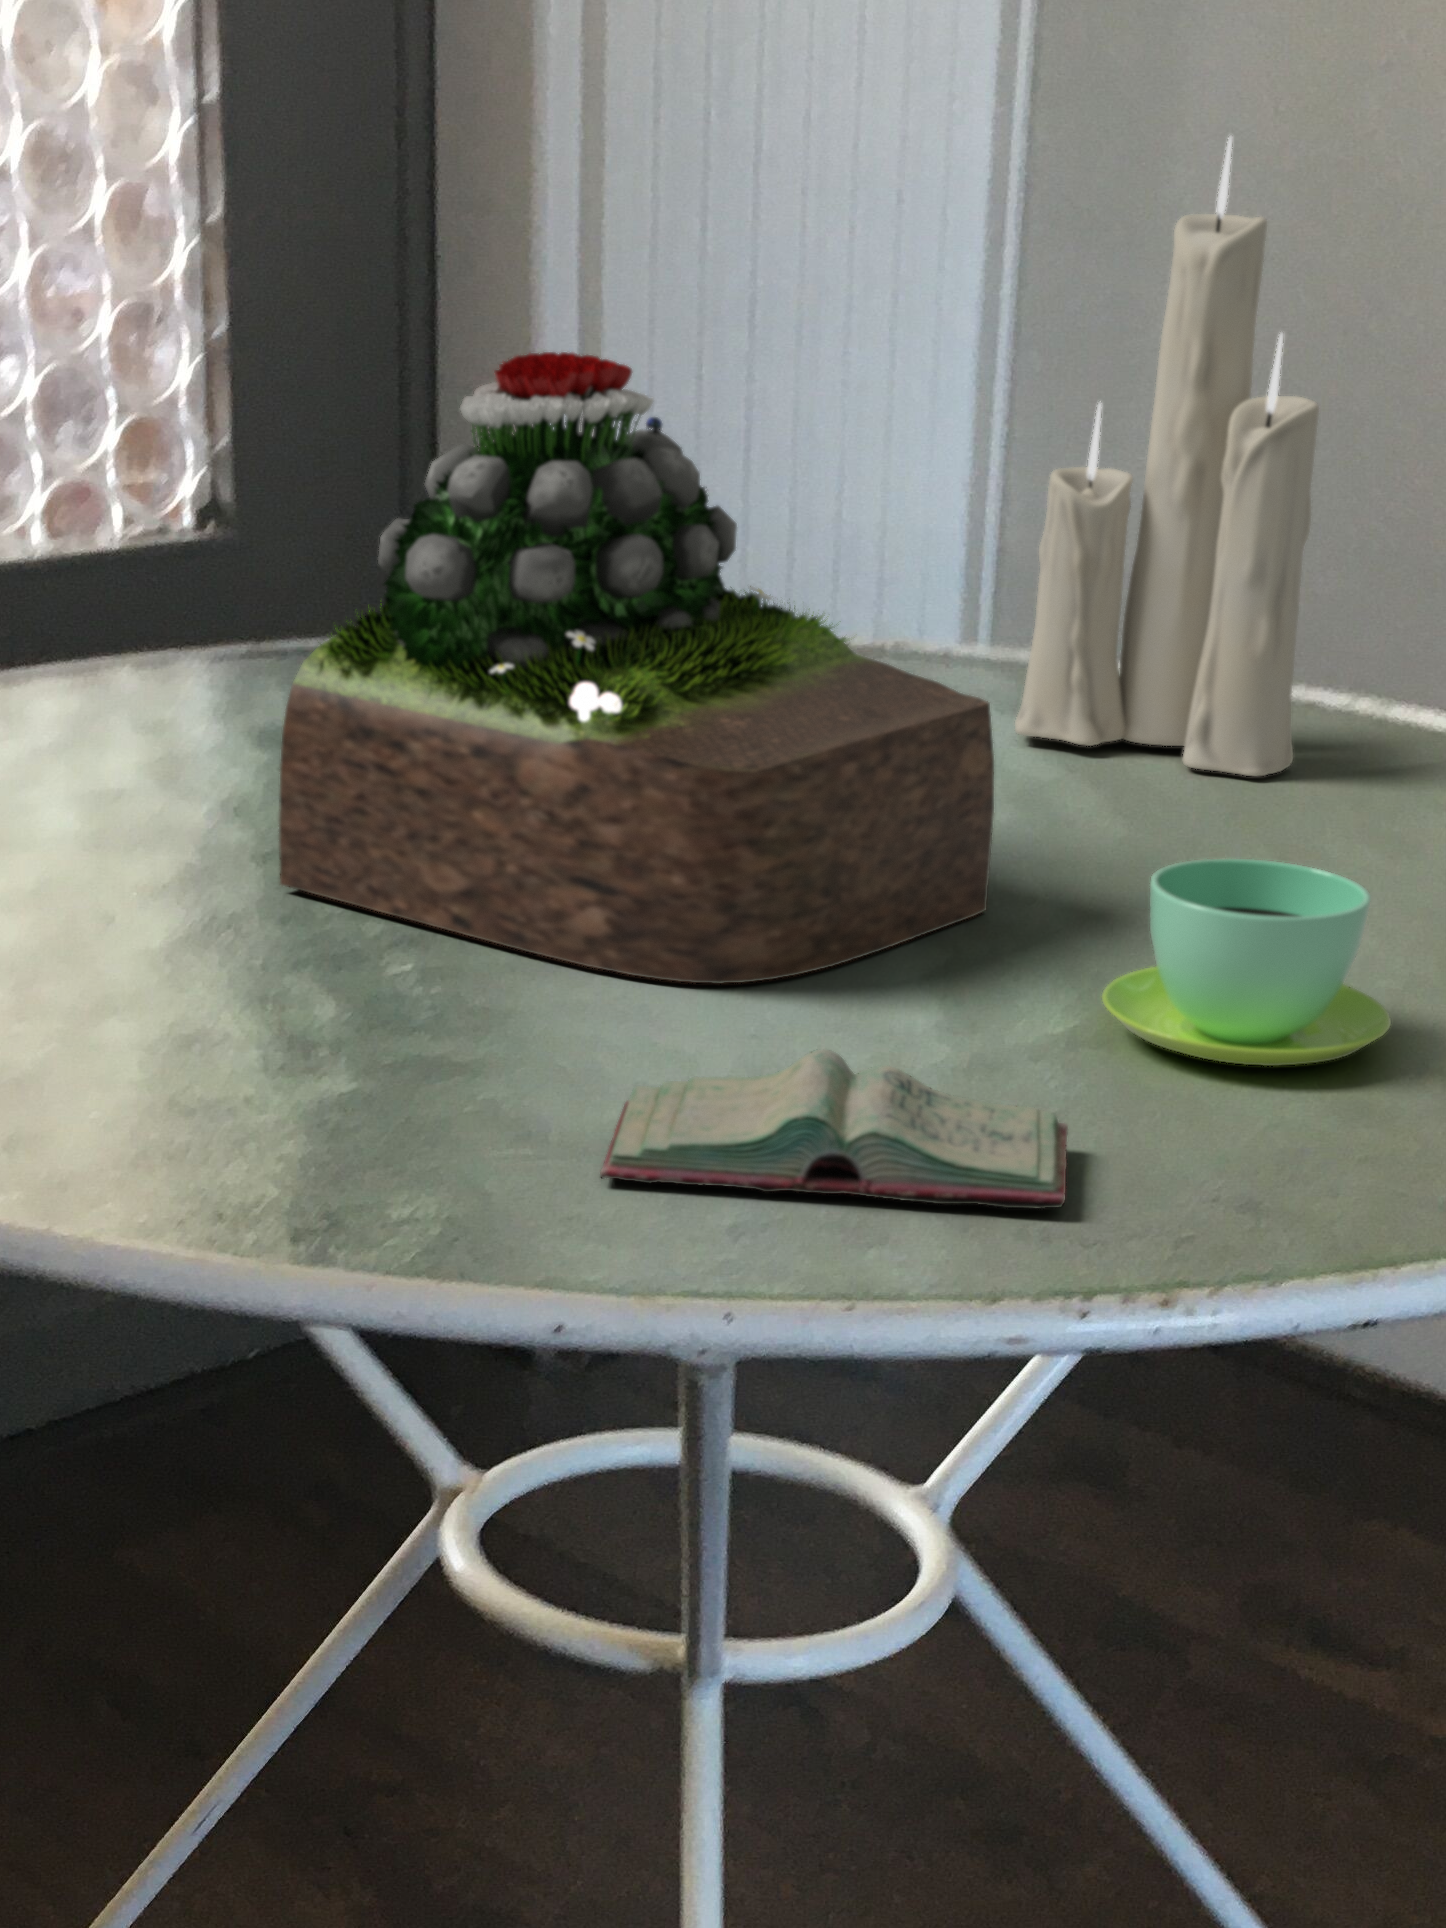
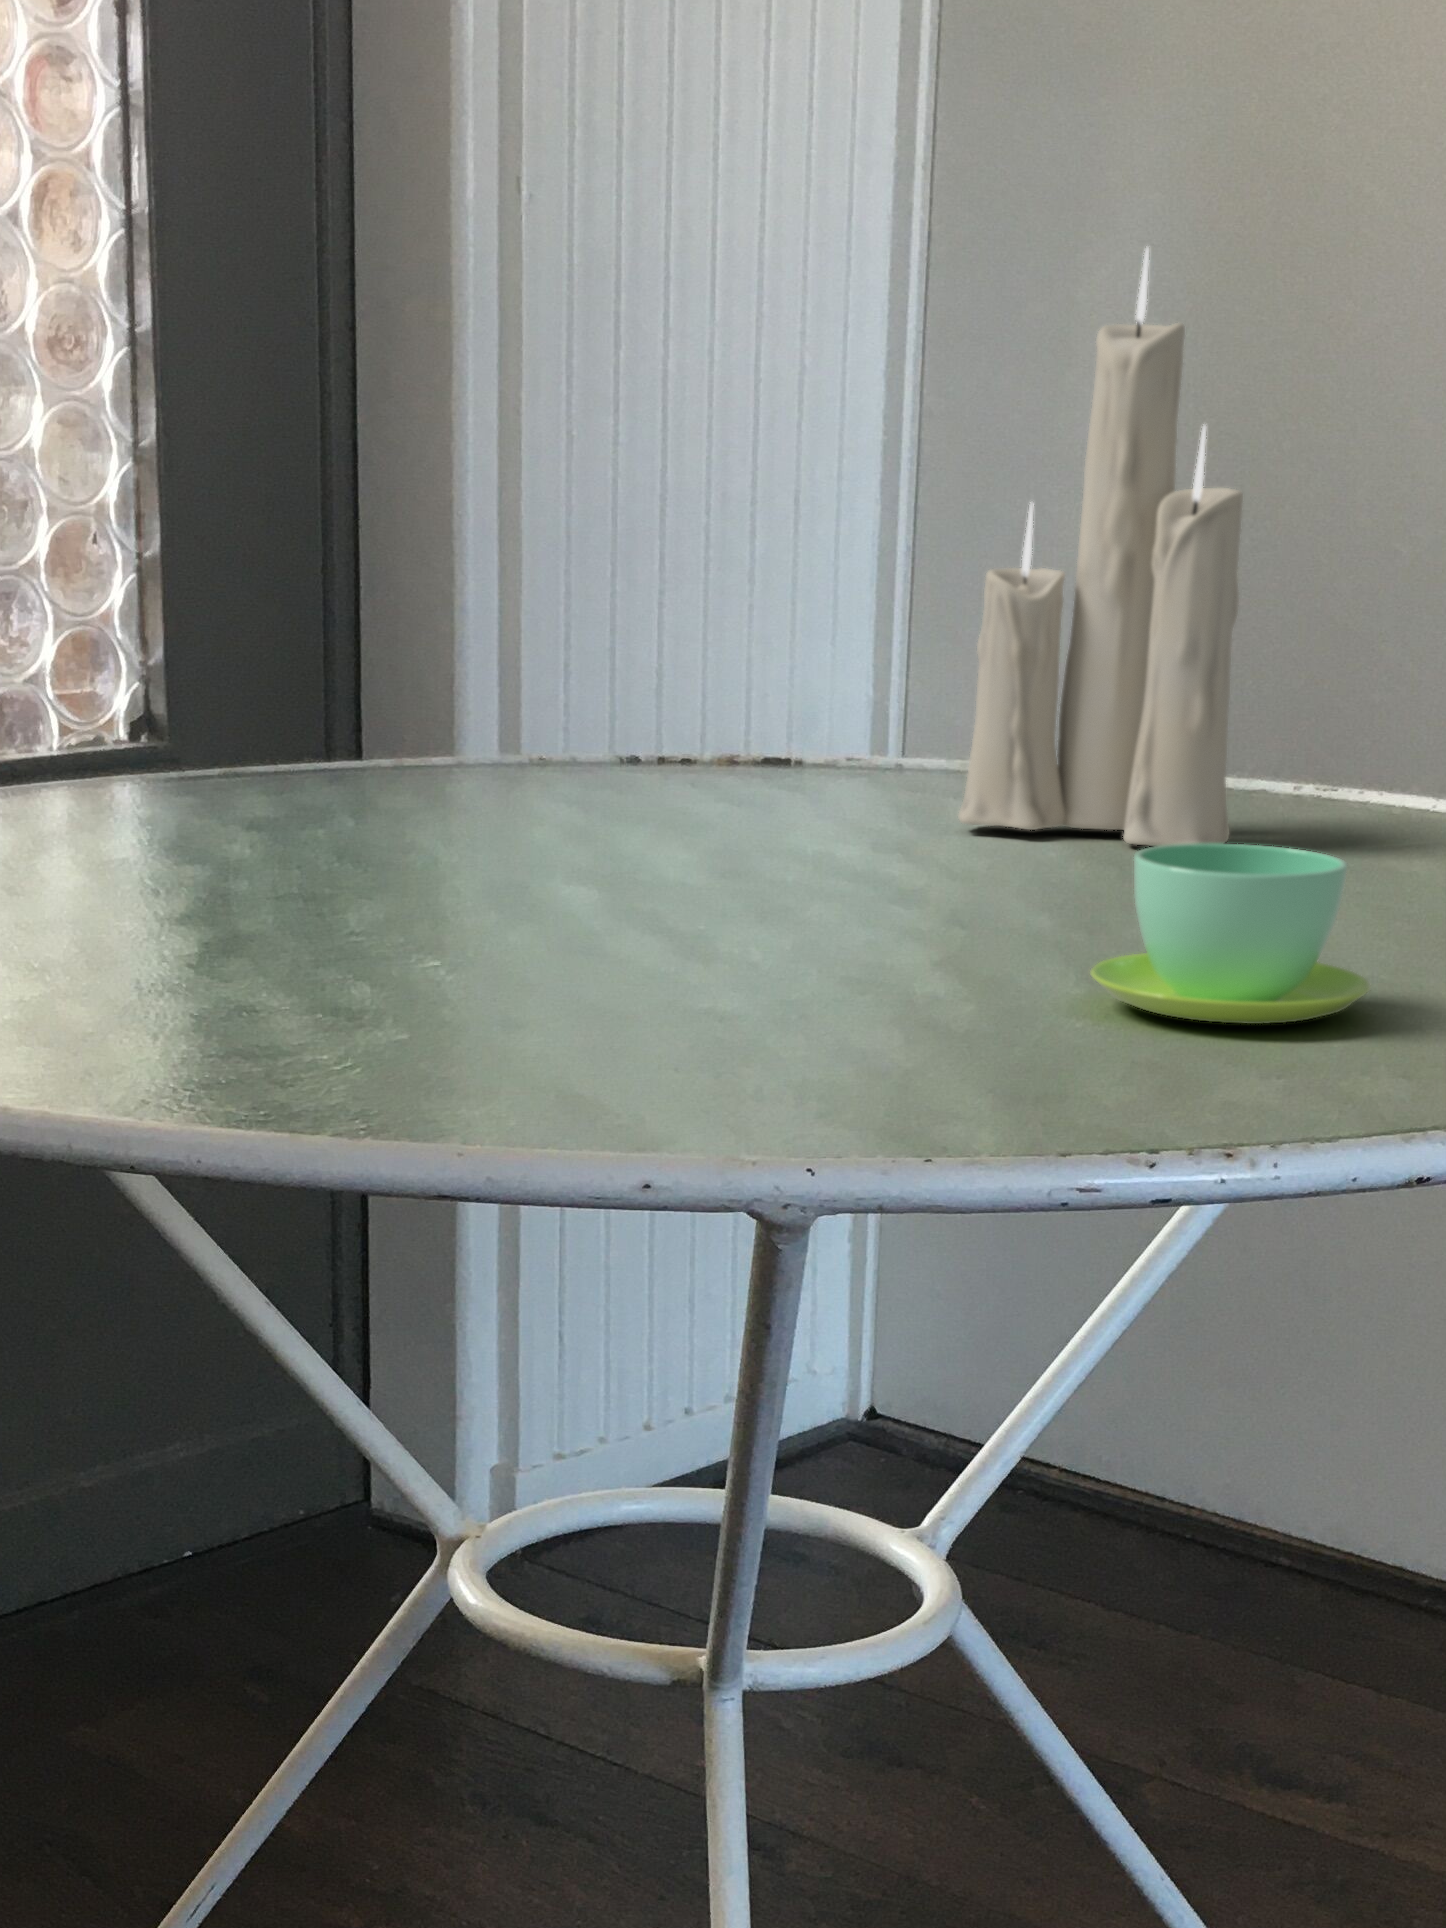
succulent plant: present [279,352,994,984] -> none [277,411,966,981]
book: present [600,1050,1068,1209] -> none [633,988,1087,1114]

